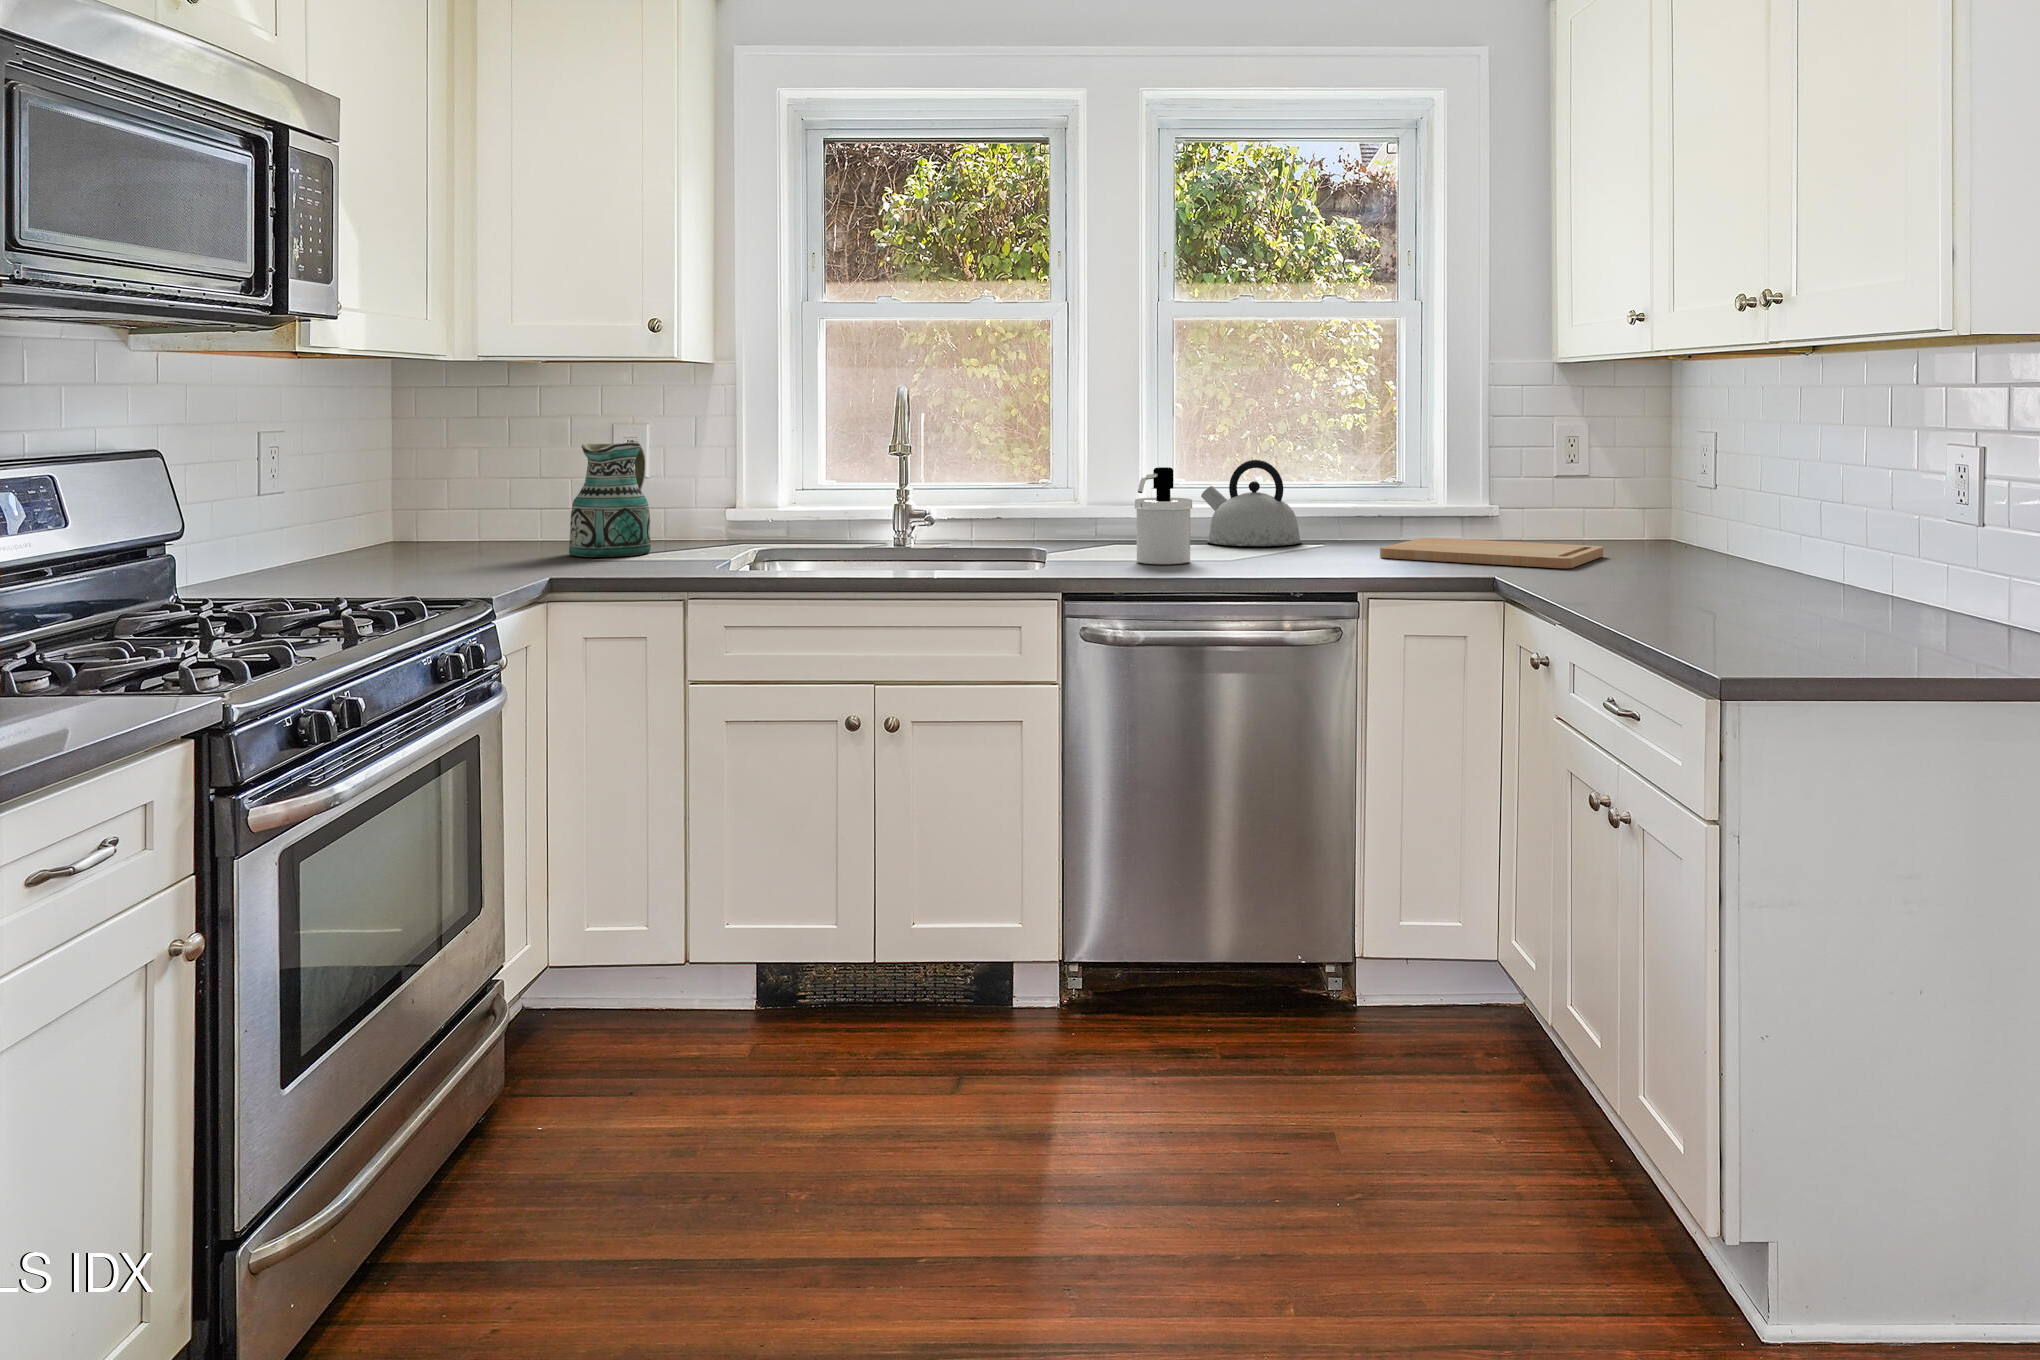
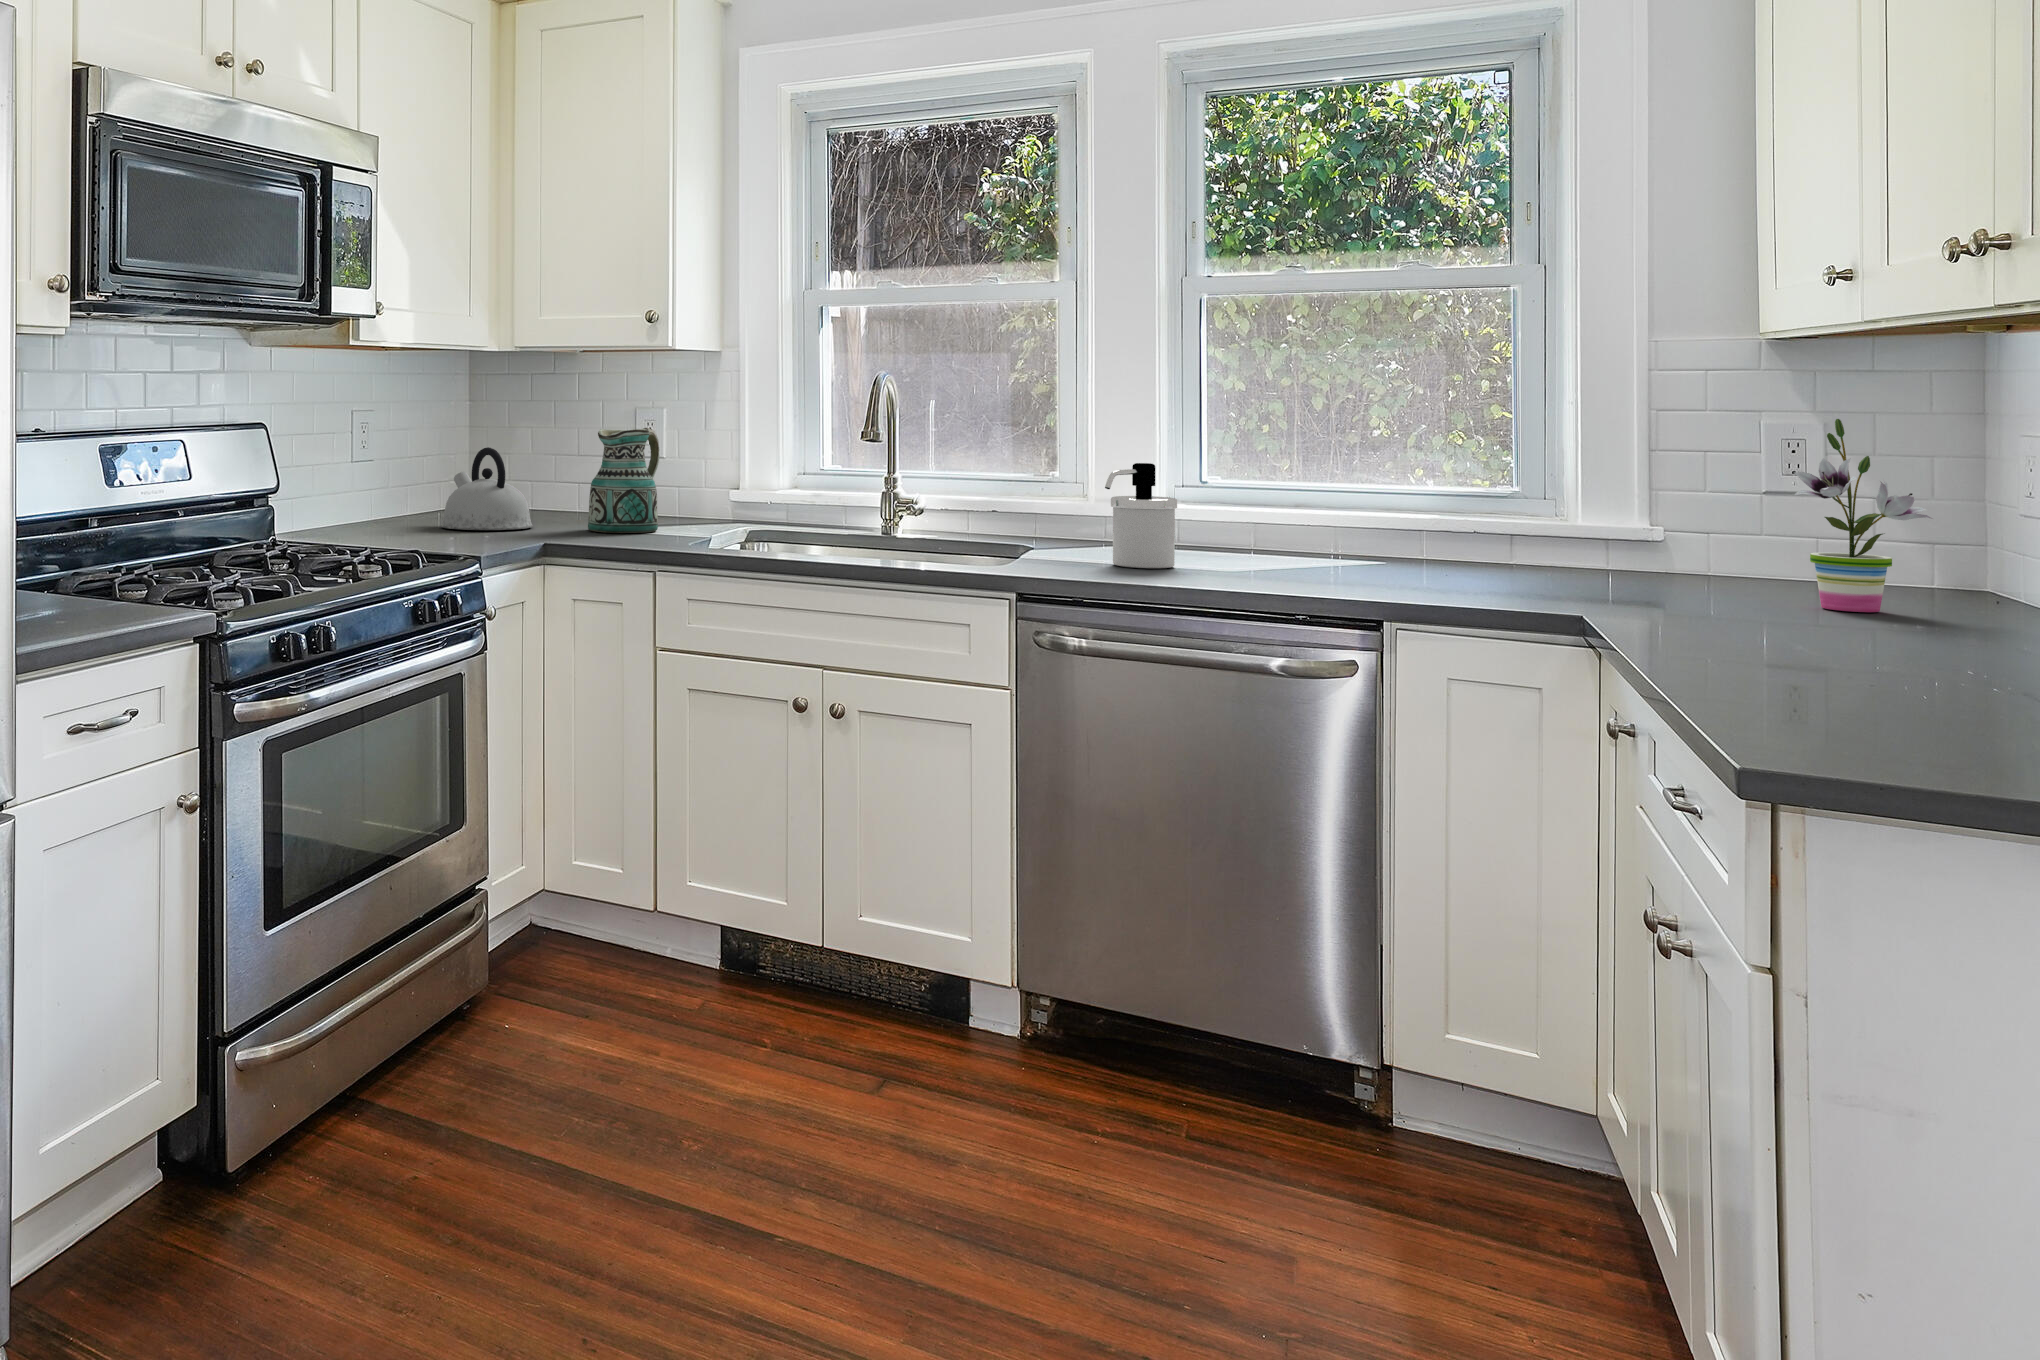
potted plant: none [1647,421,1731,568] -> present [1794,419,1932,612]
kettle: present [1201,460,1302,546] -> present [441,447,533,530]
cutting board: present [1380,538,1603,568] -> none [1418,558,1745,601]

